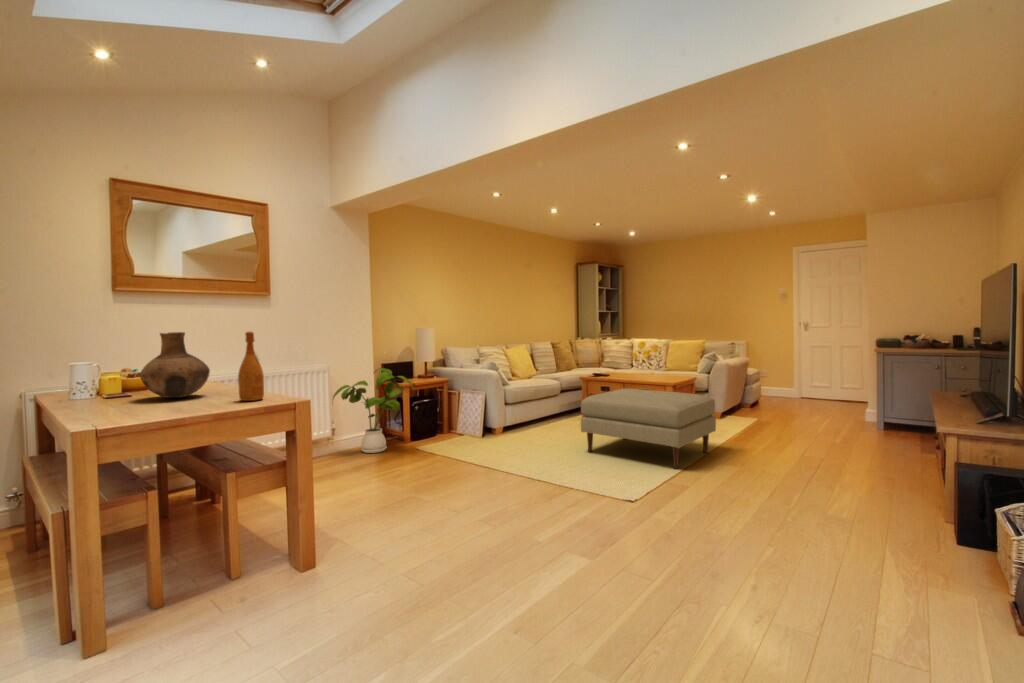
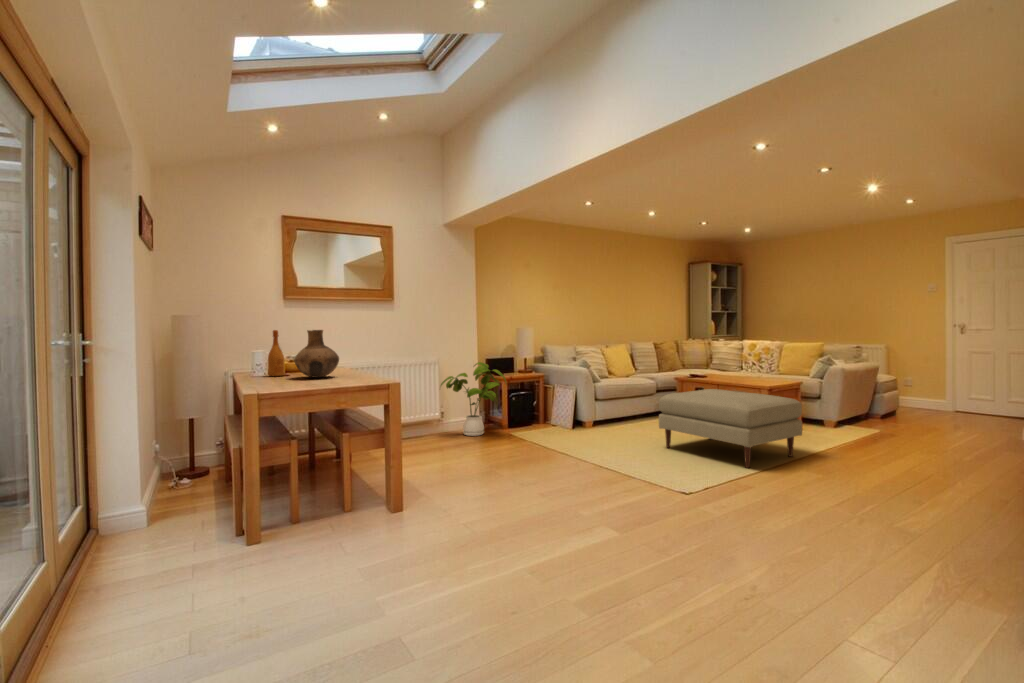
wine bottle: present [238,332,264,401] -> present [268,330,284,376]

